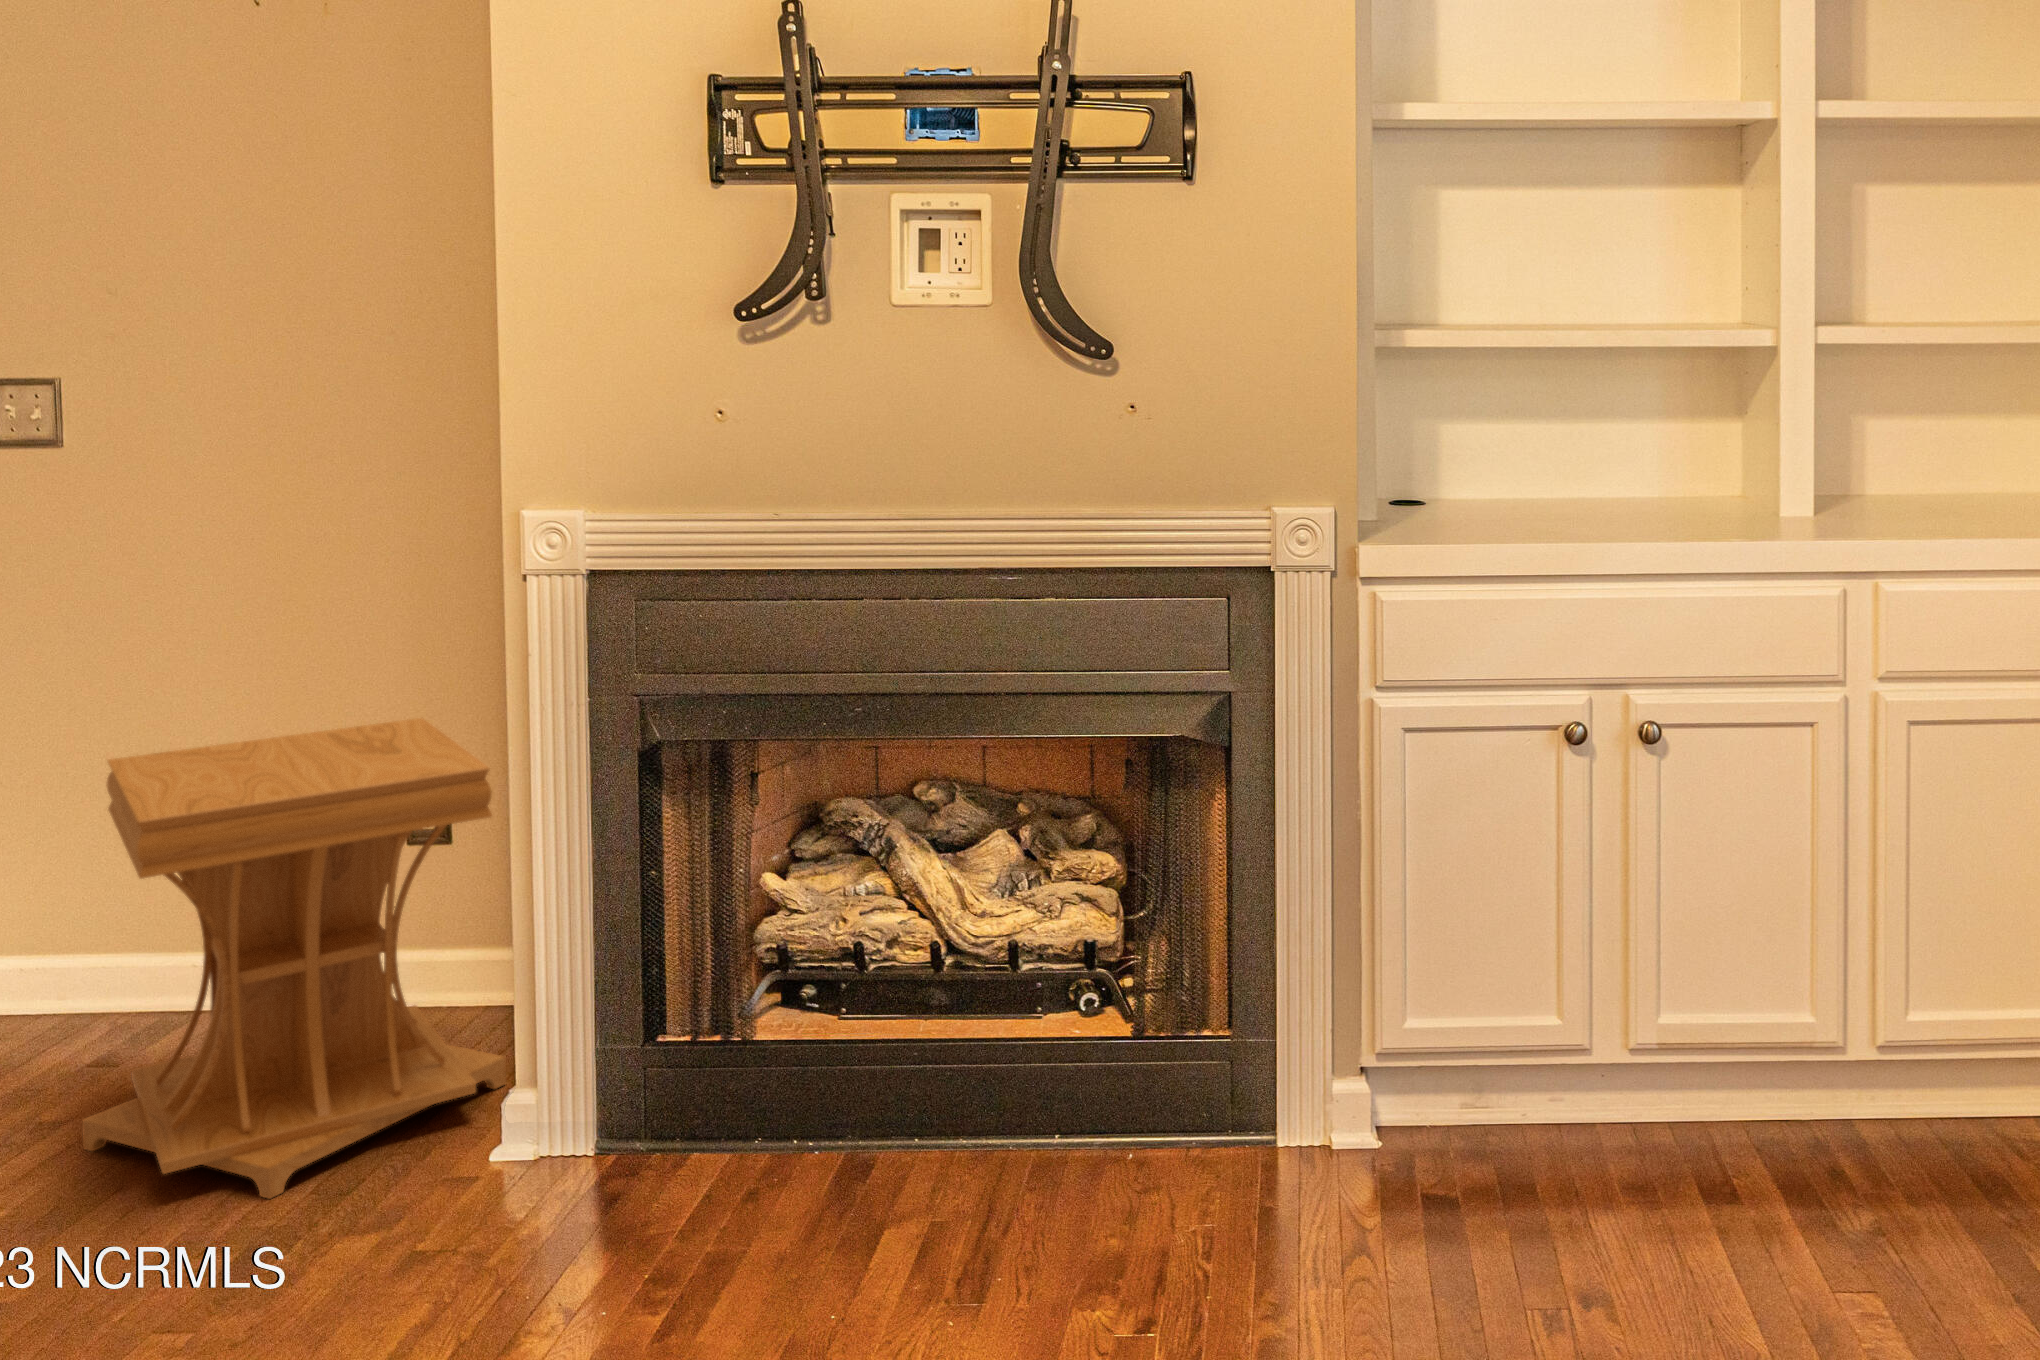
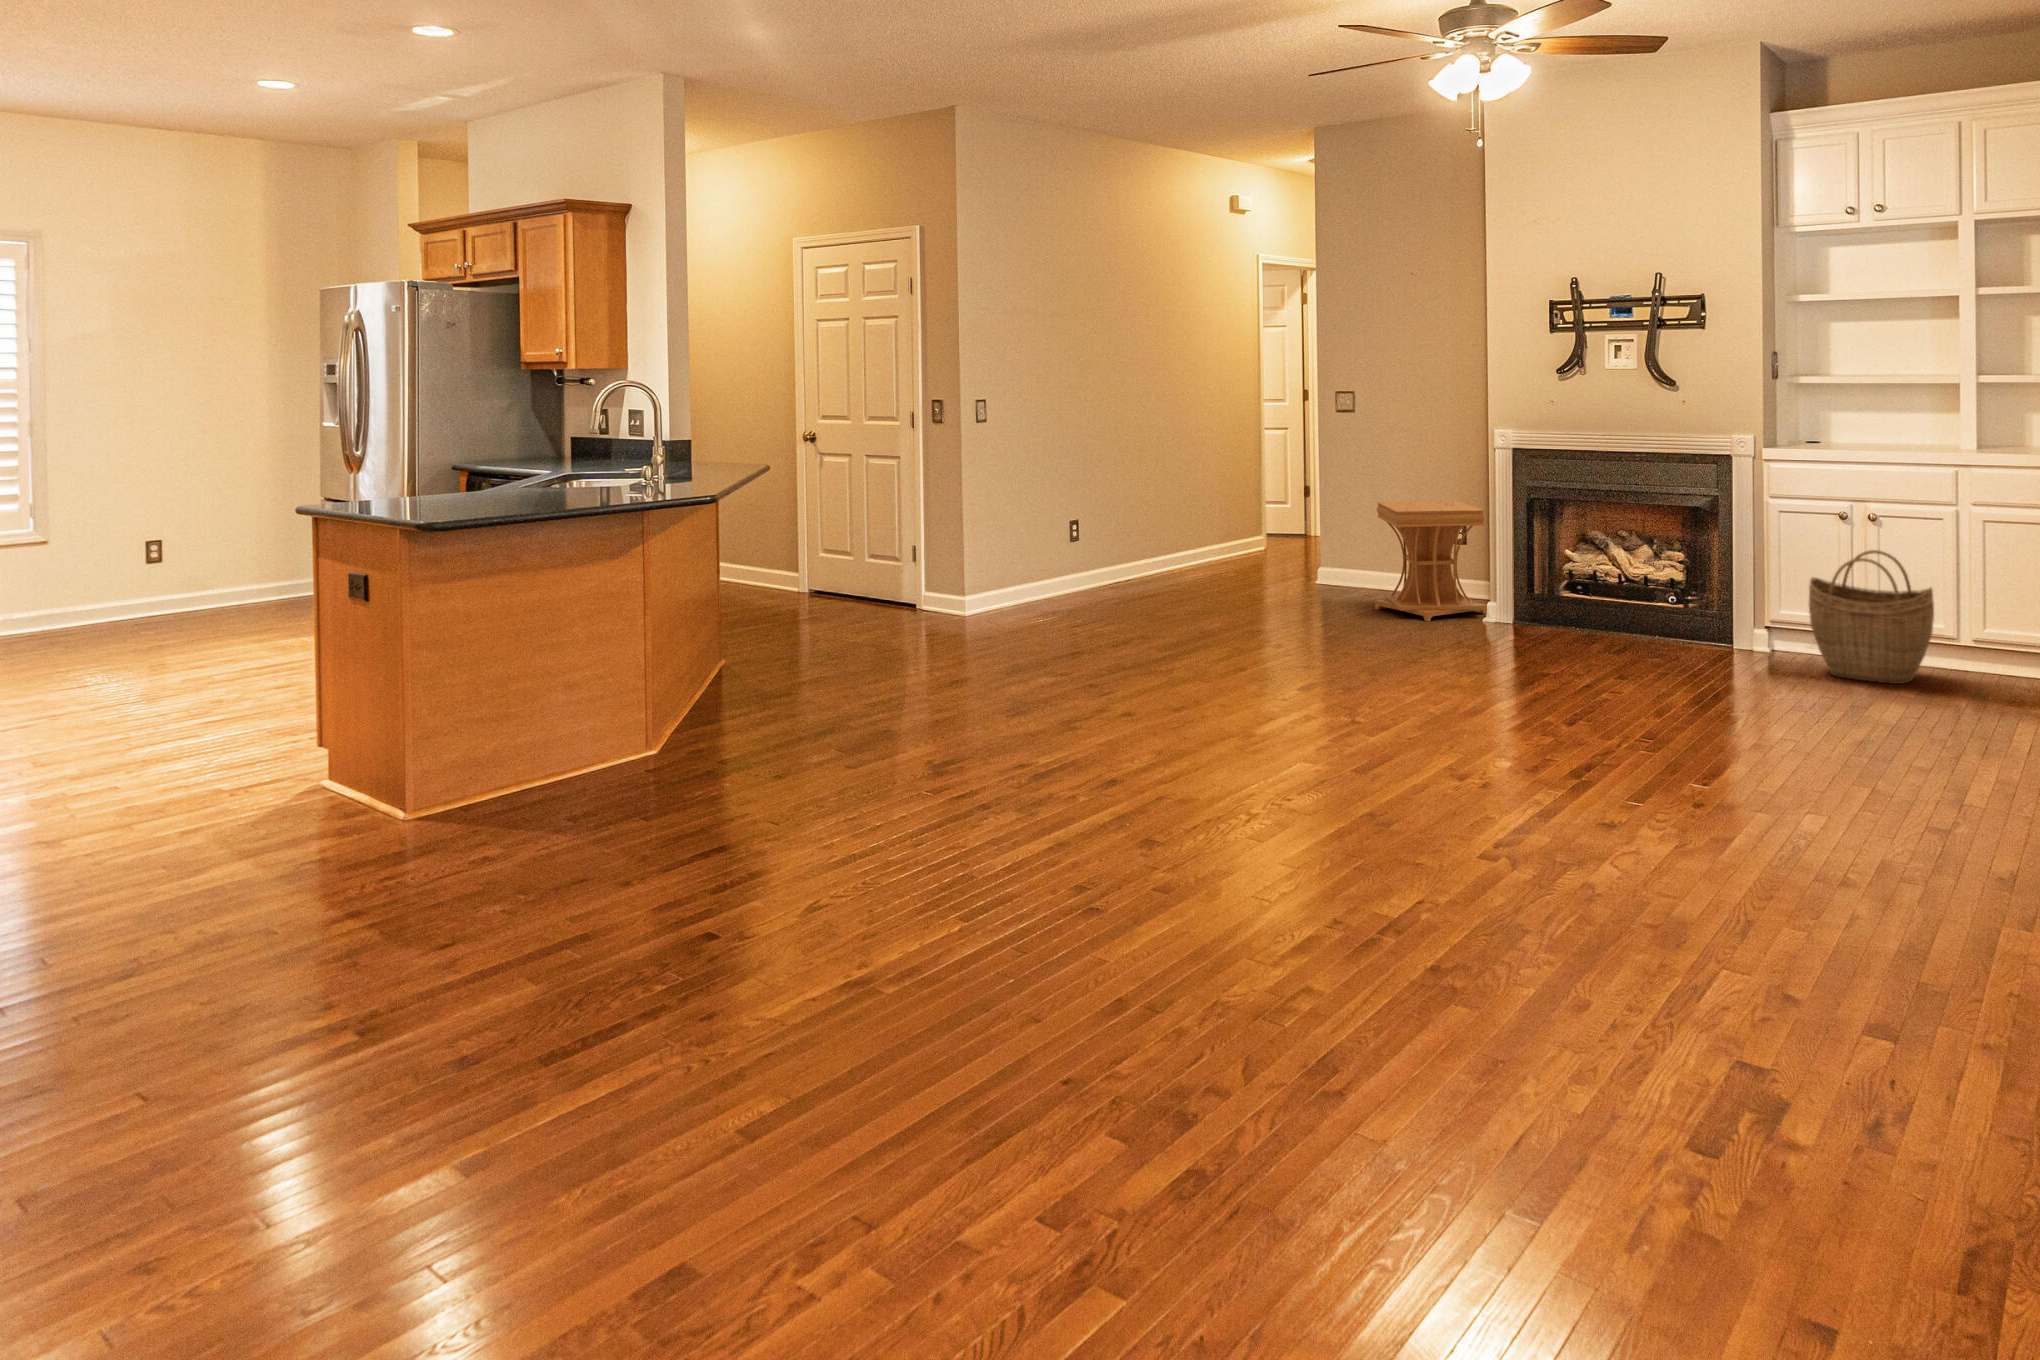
woven basket: none [1510,816,1835,1240] -> present [1809,550,1934,684]

